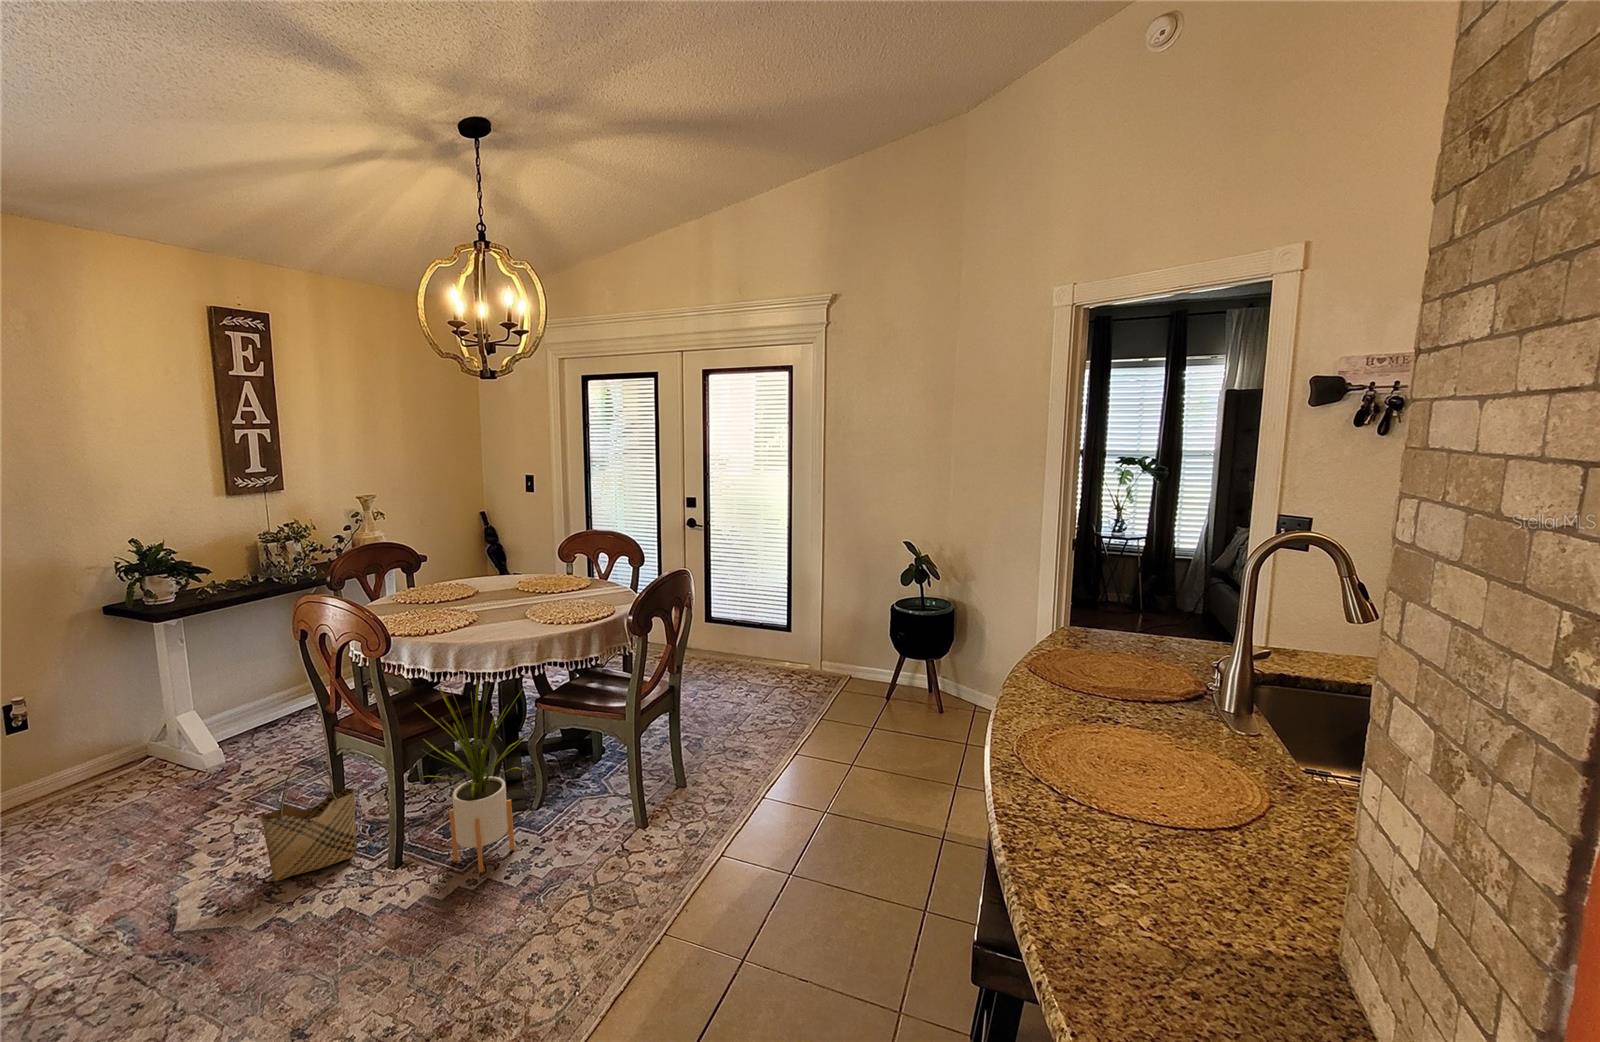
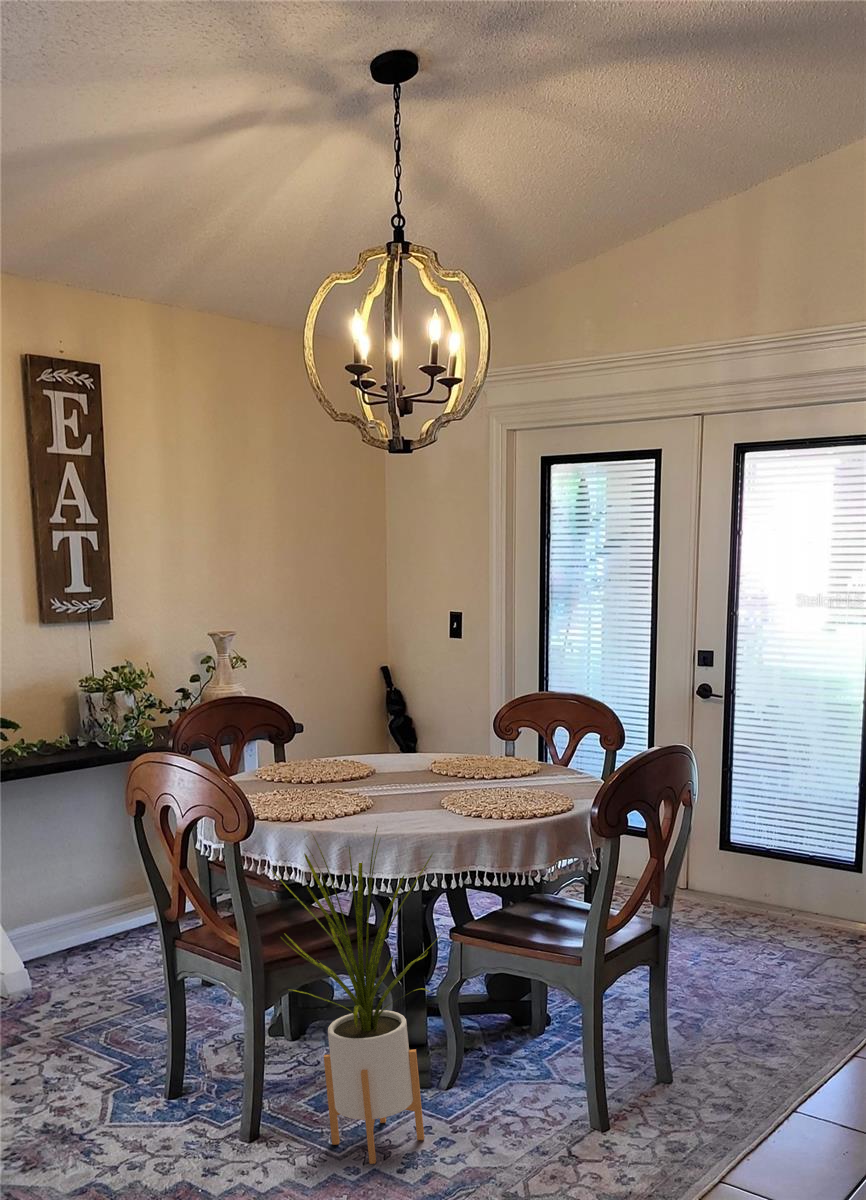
woven basket: present [260,760,357,882] -> none [75,962,197,1138]

